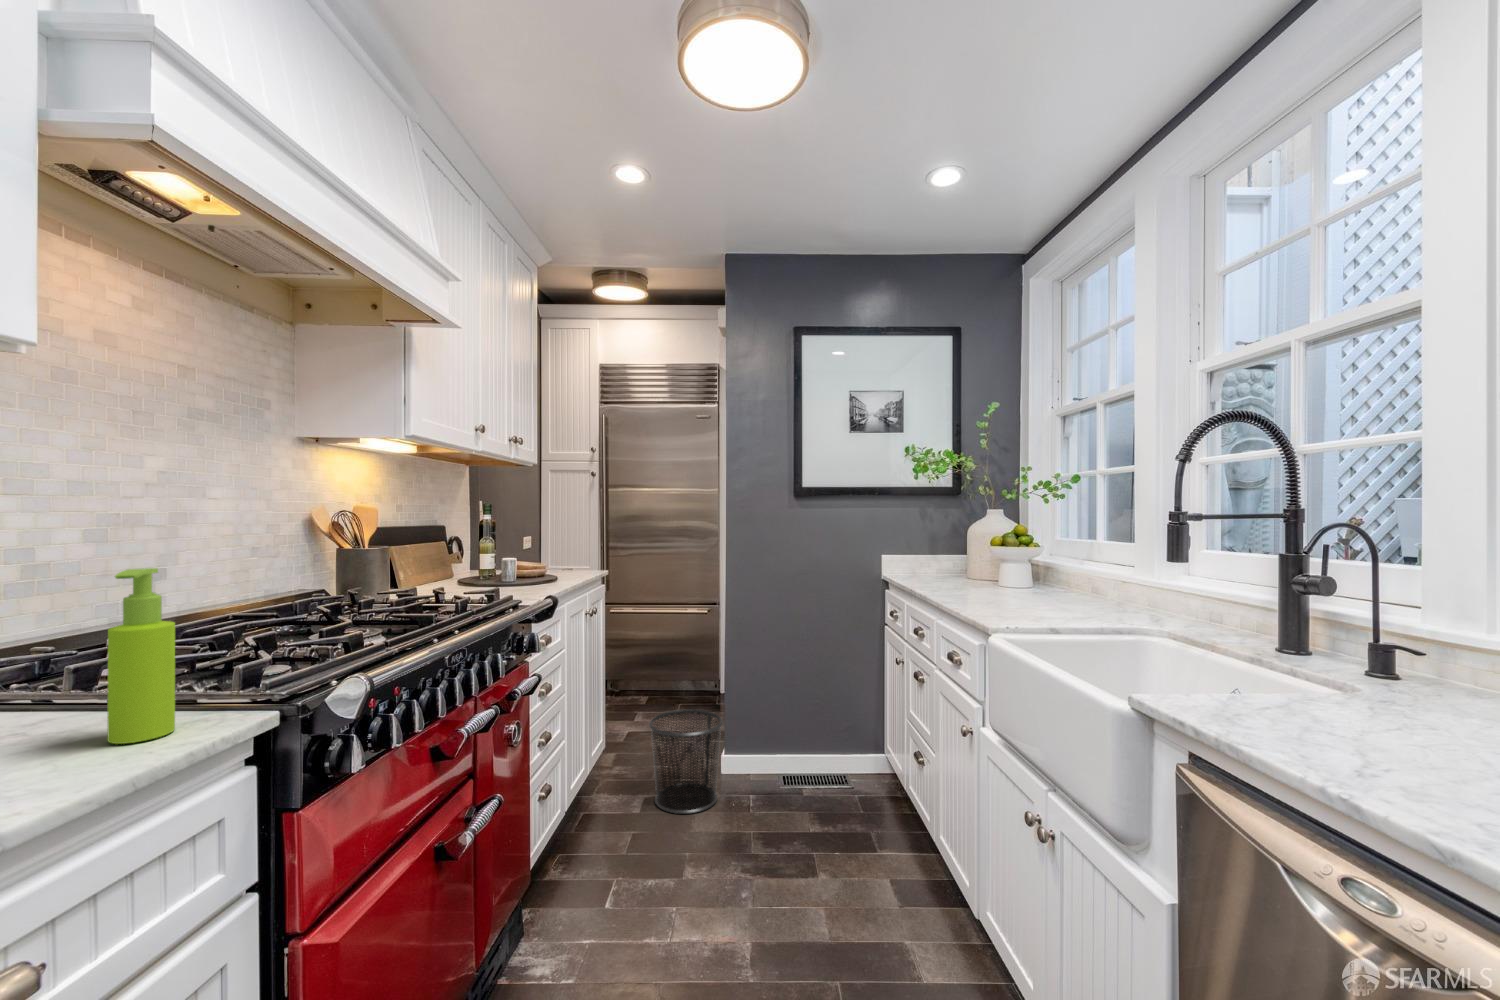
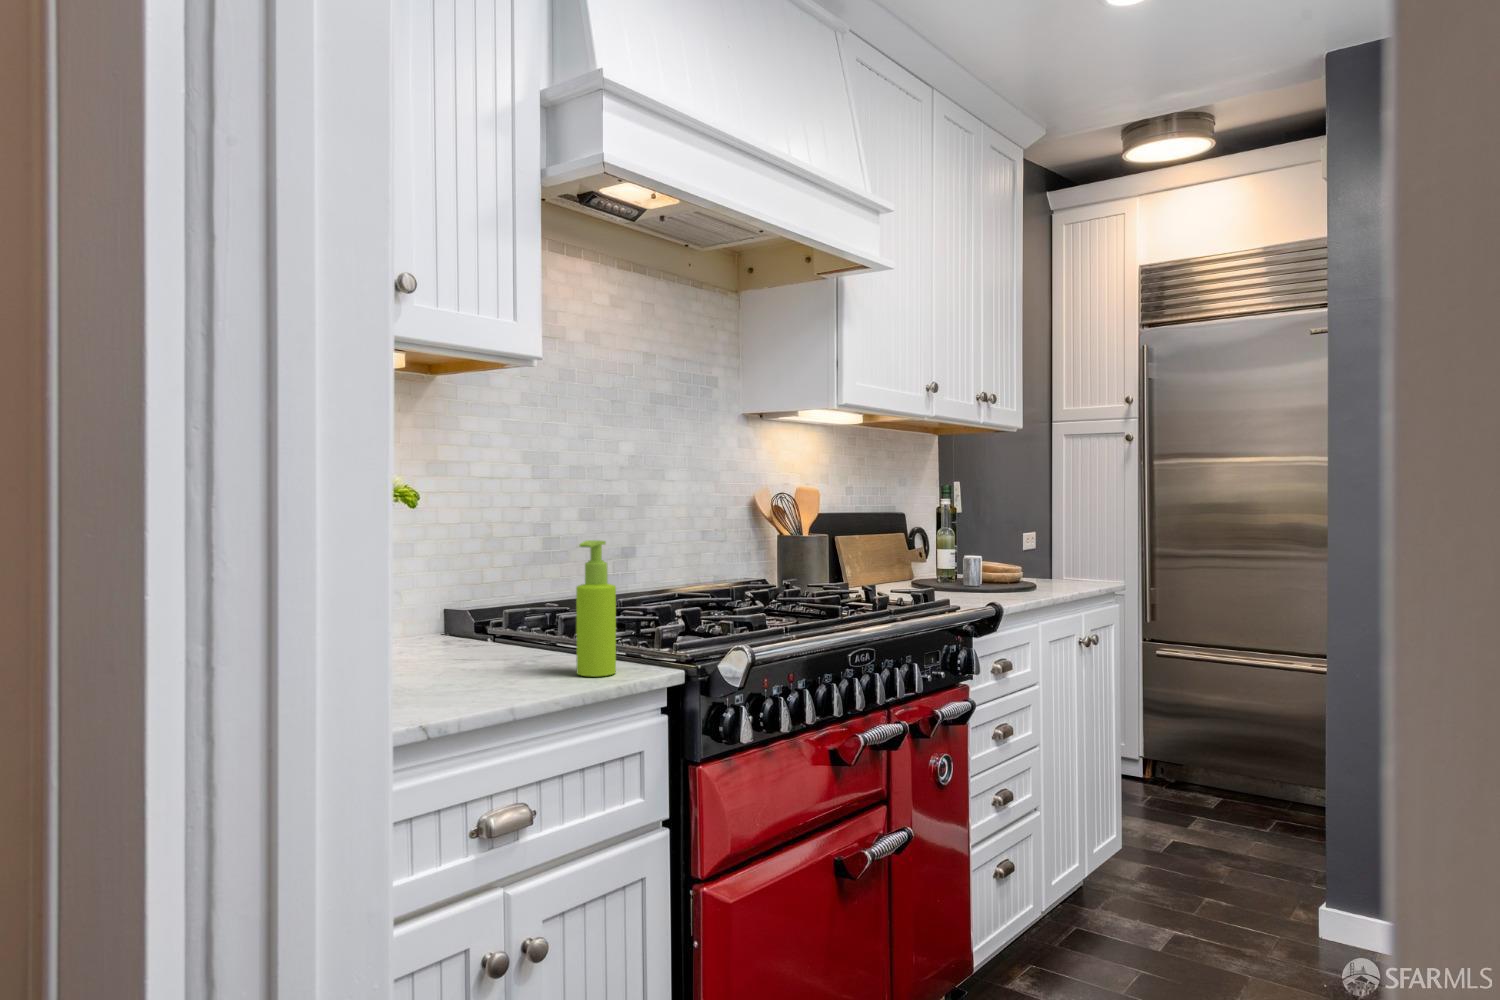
waste bin: present [649,709,723,814] -> none [1167,802,1292,960]

